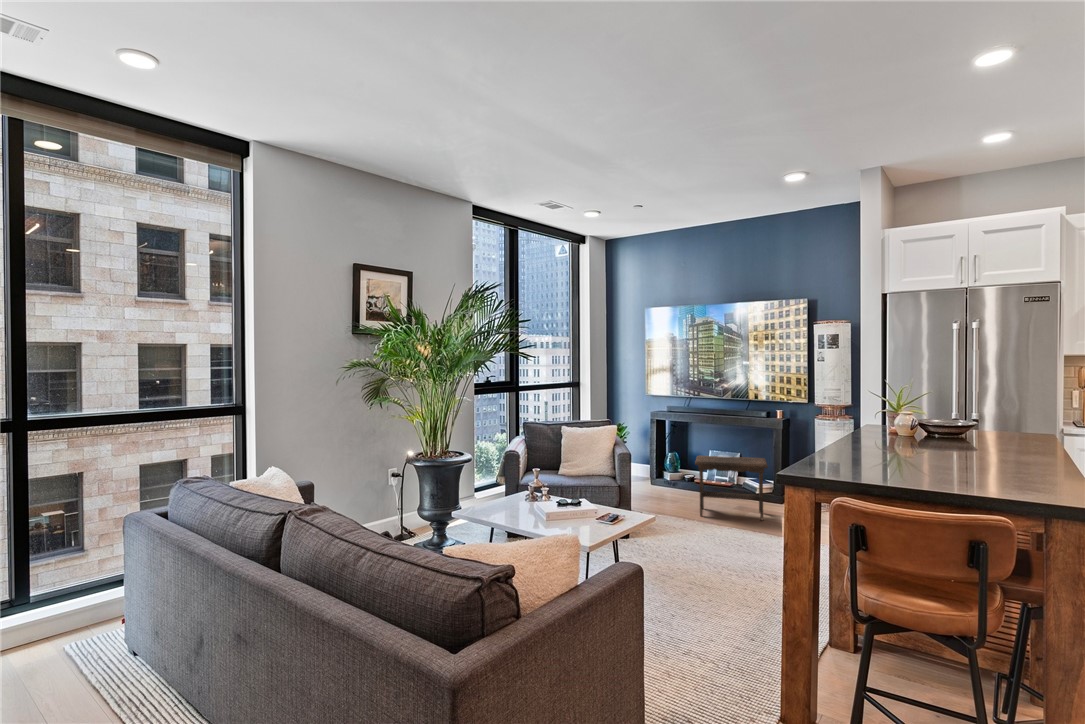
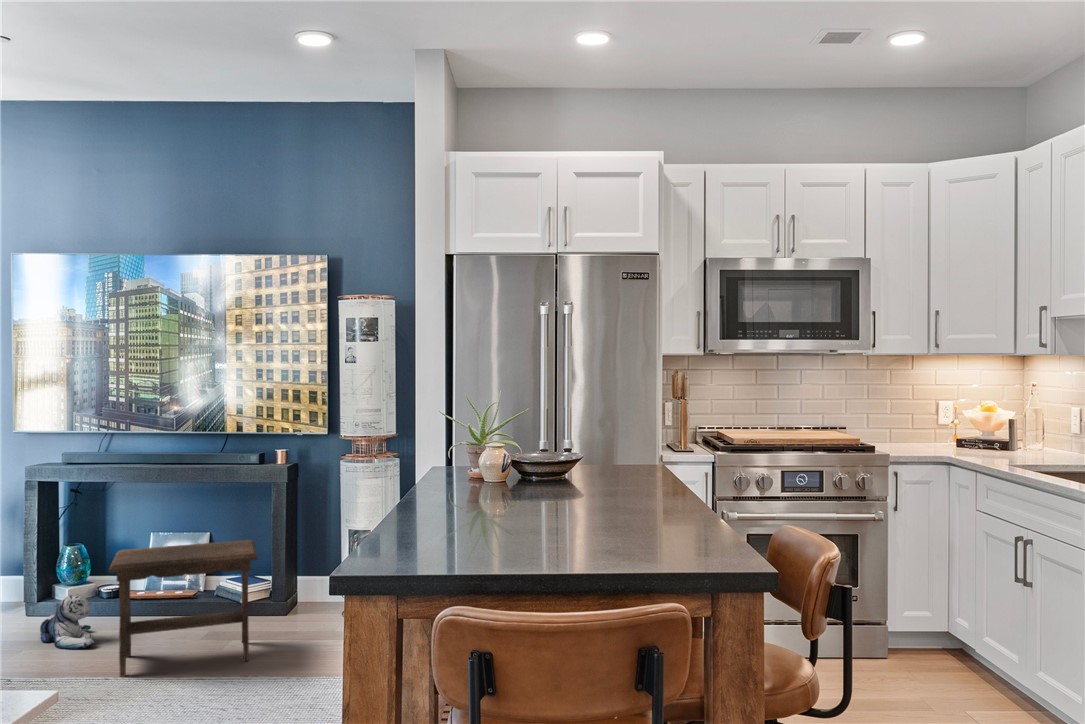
plush toy: none [661,476,686,502] -> present [40,595,94,649]

